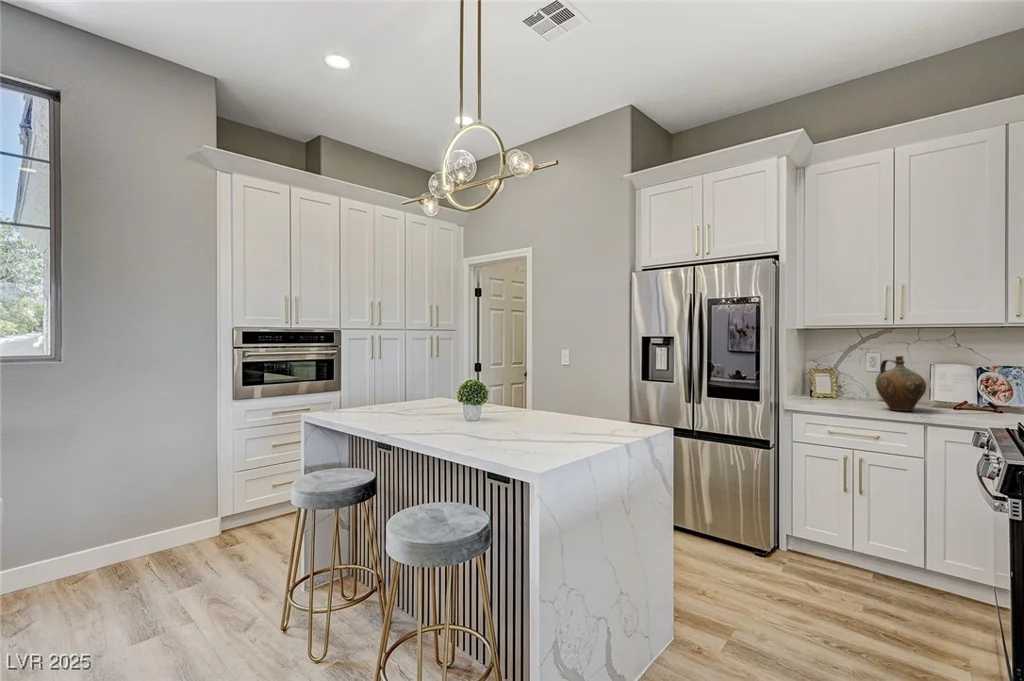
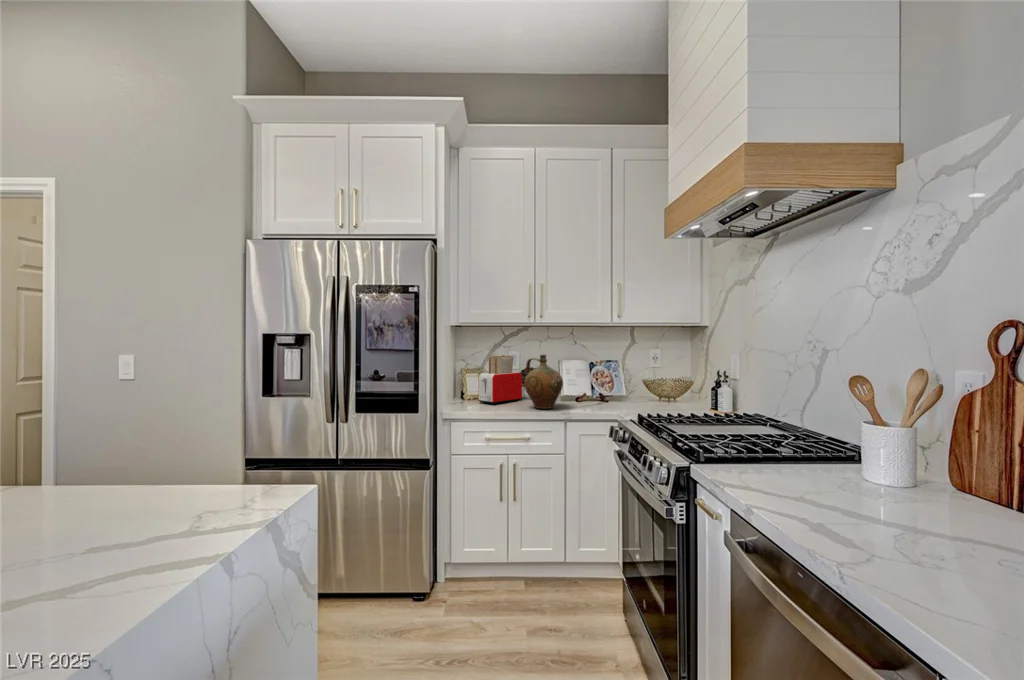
toaster: none [828,357,882,403] -> present [478,355,522,404]

